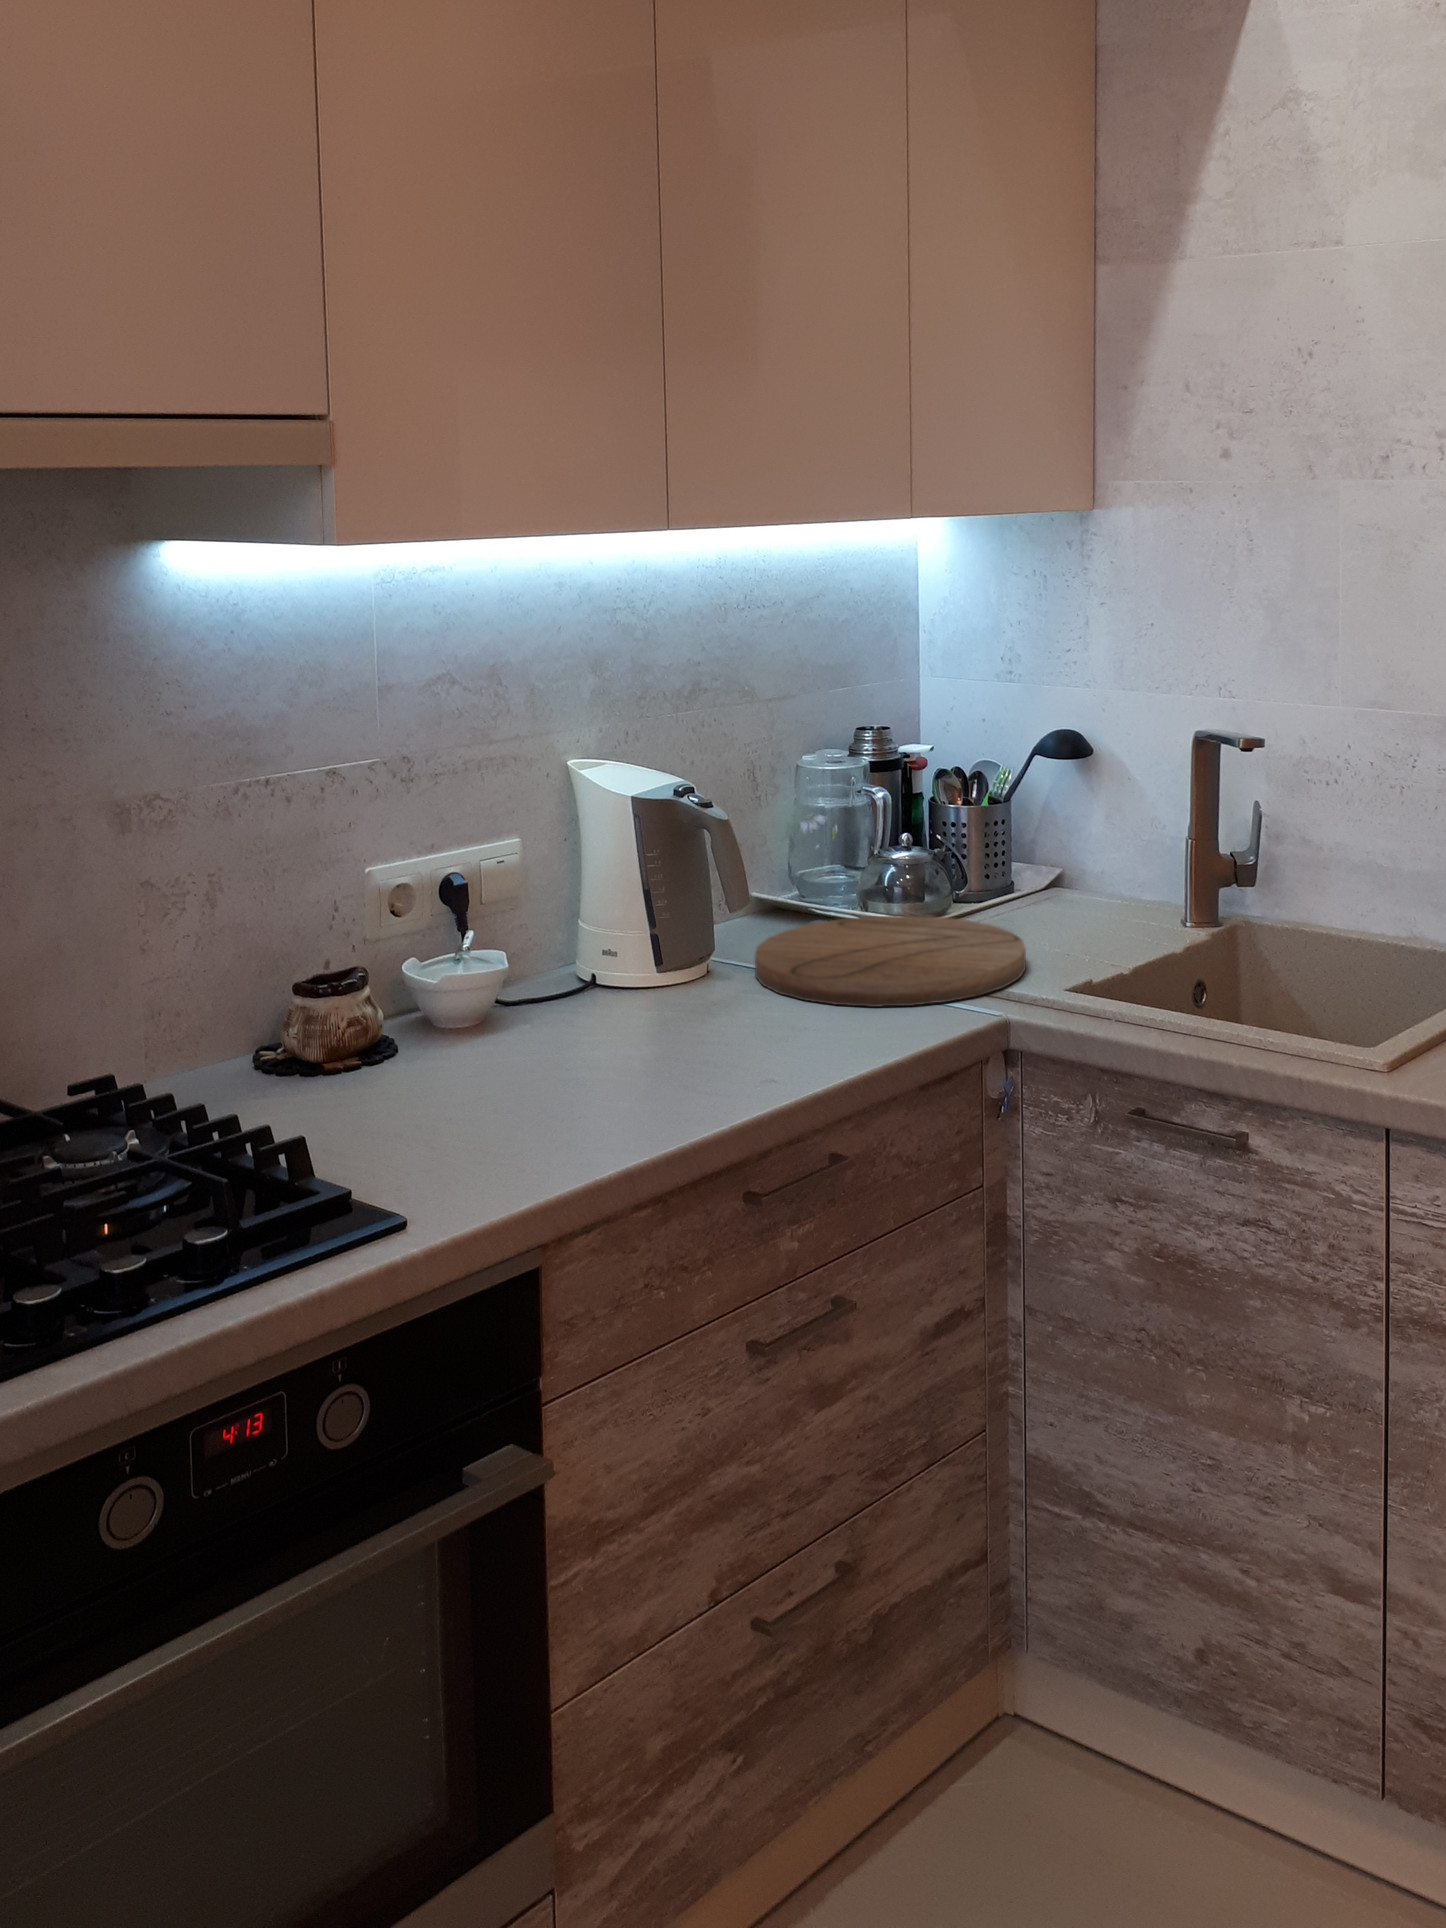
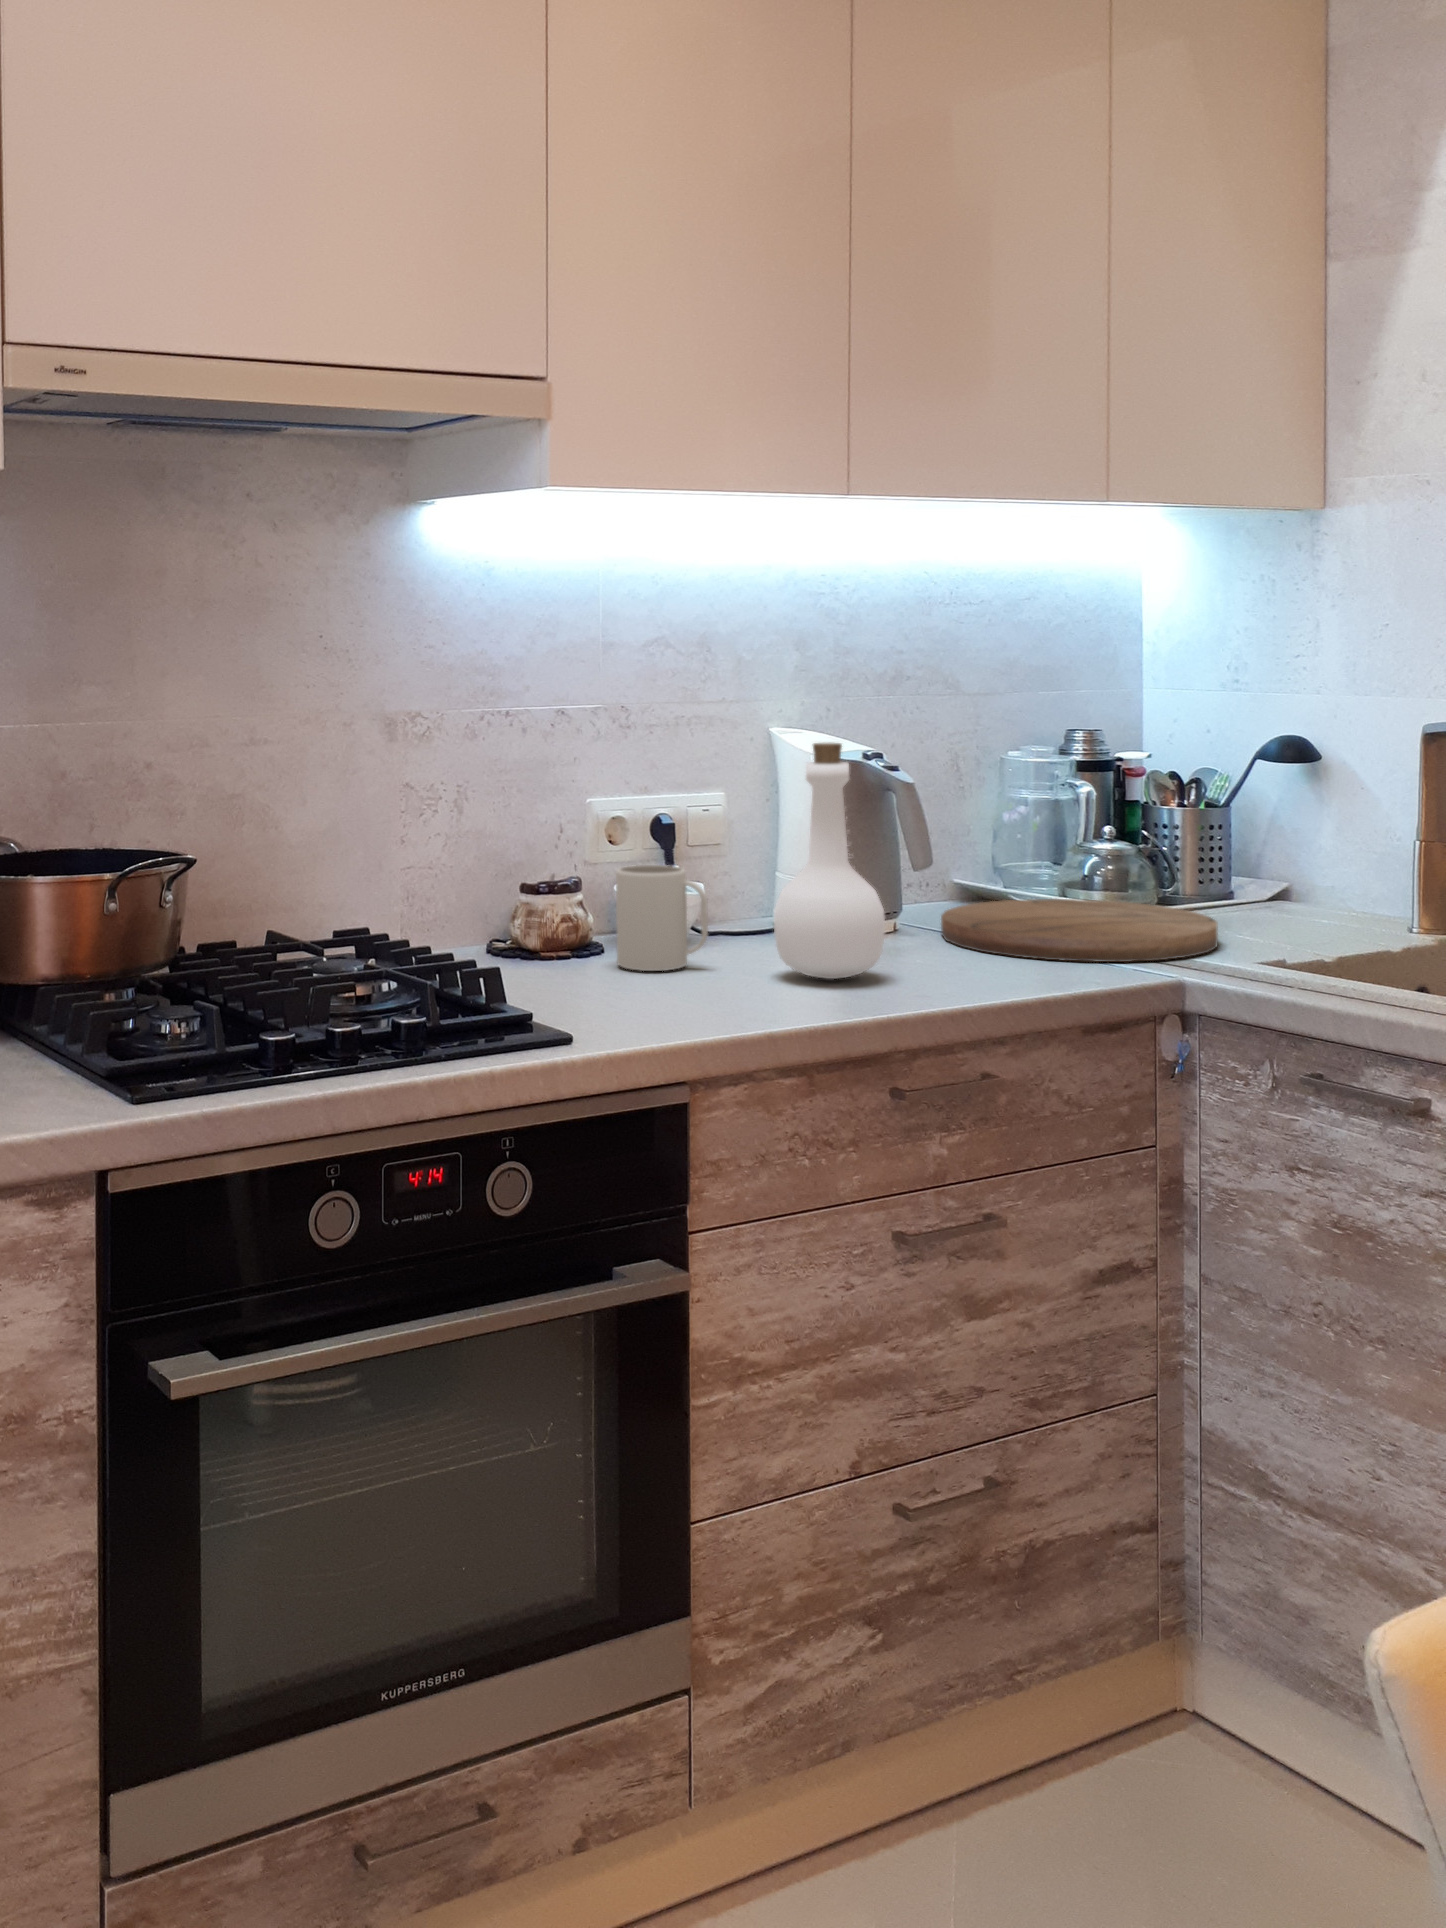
bottle: none [599,810,719,1068] -> present [774,743,885,979]
mug: none [414,950,522,1077] -> present [616,865,708,971]

